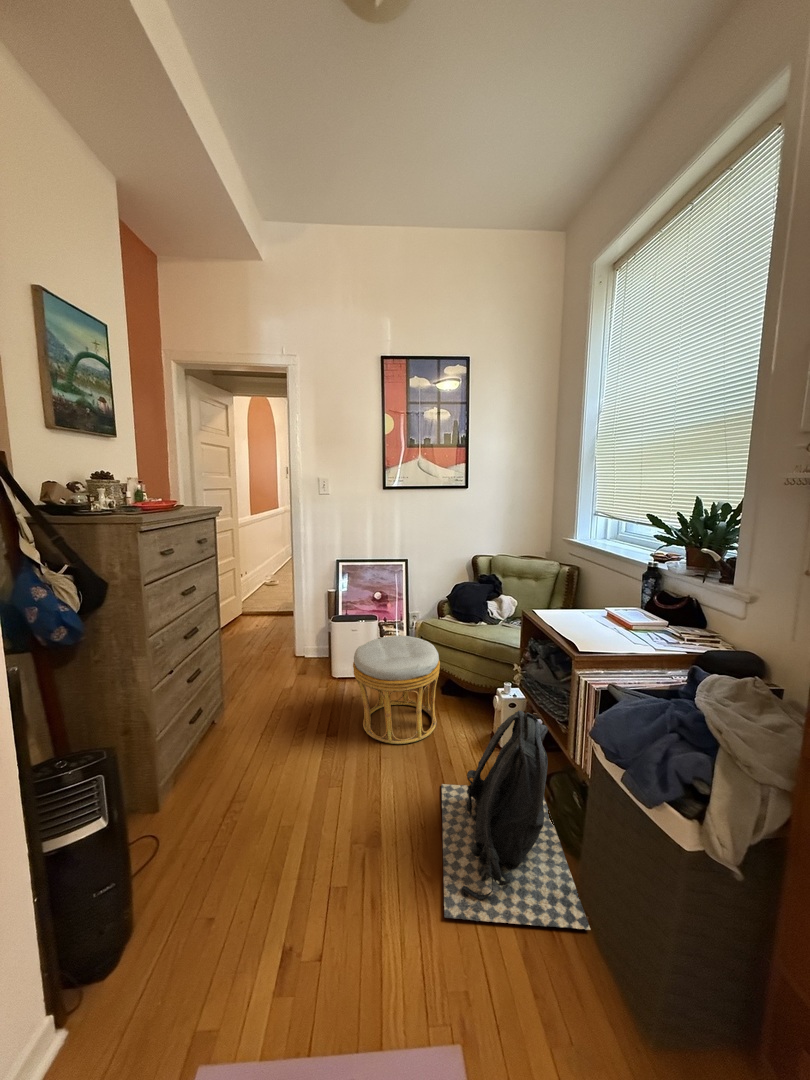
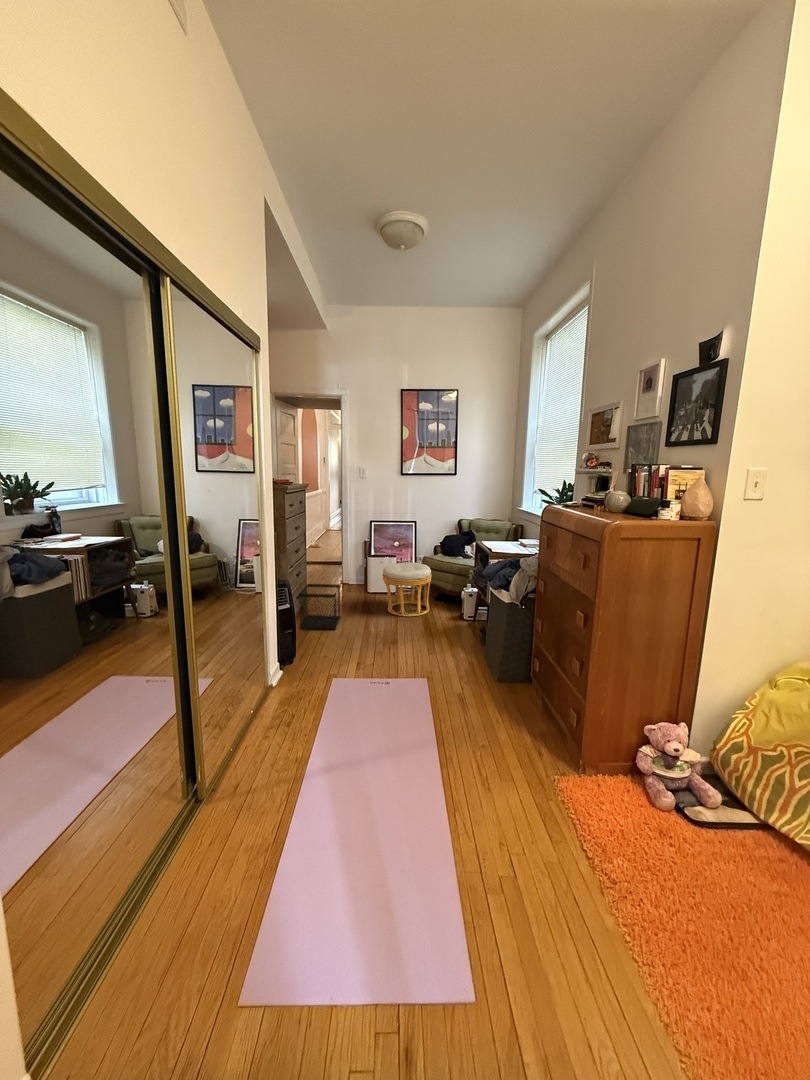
wastebasket: none [177,693,274,800] -> present [299,584,341,630]
backpack: present [442,711,590,930] -> none [424,584,484,662]

